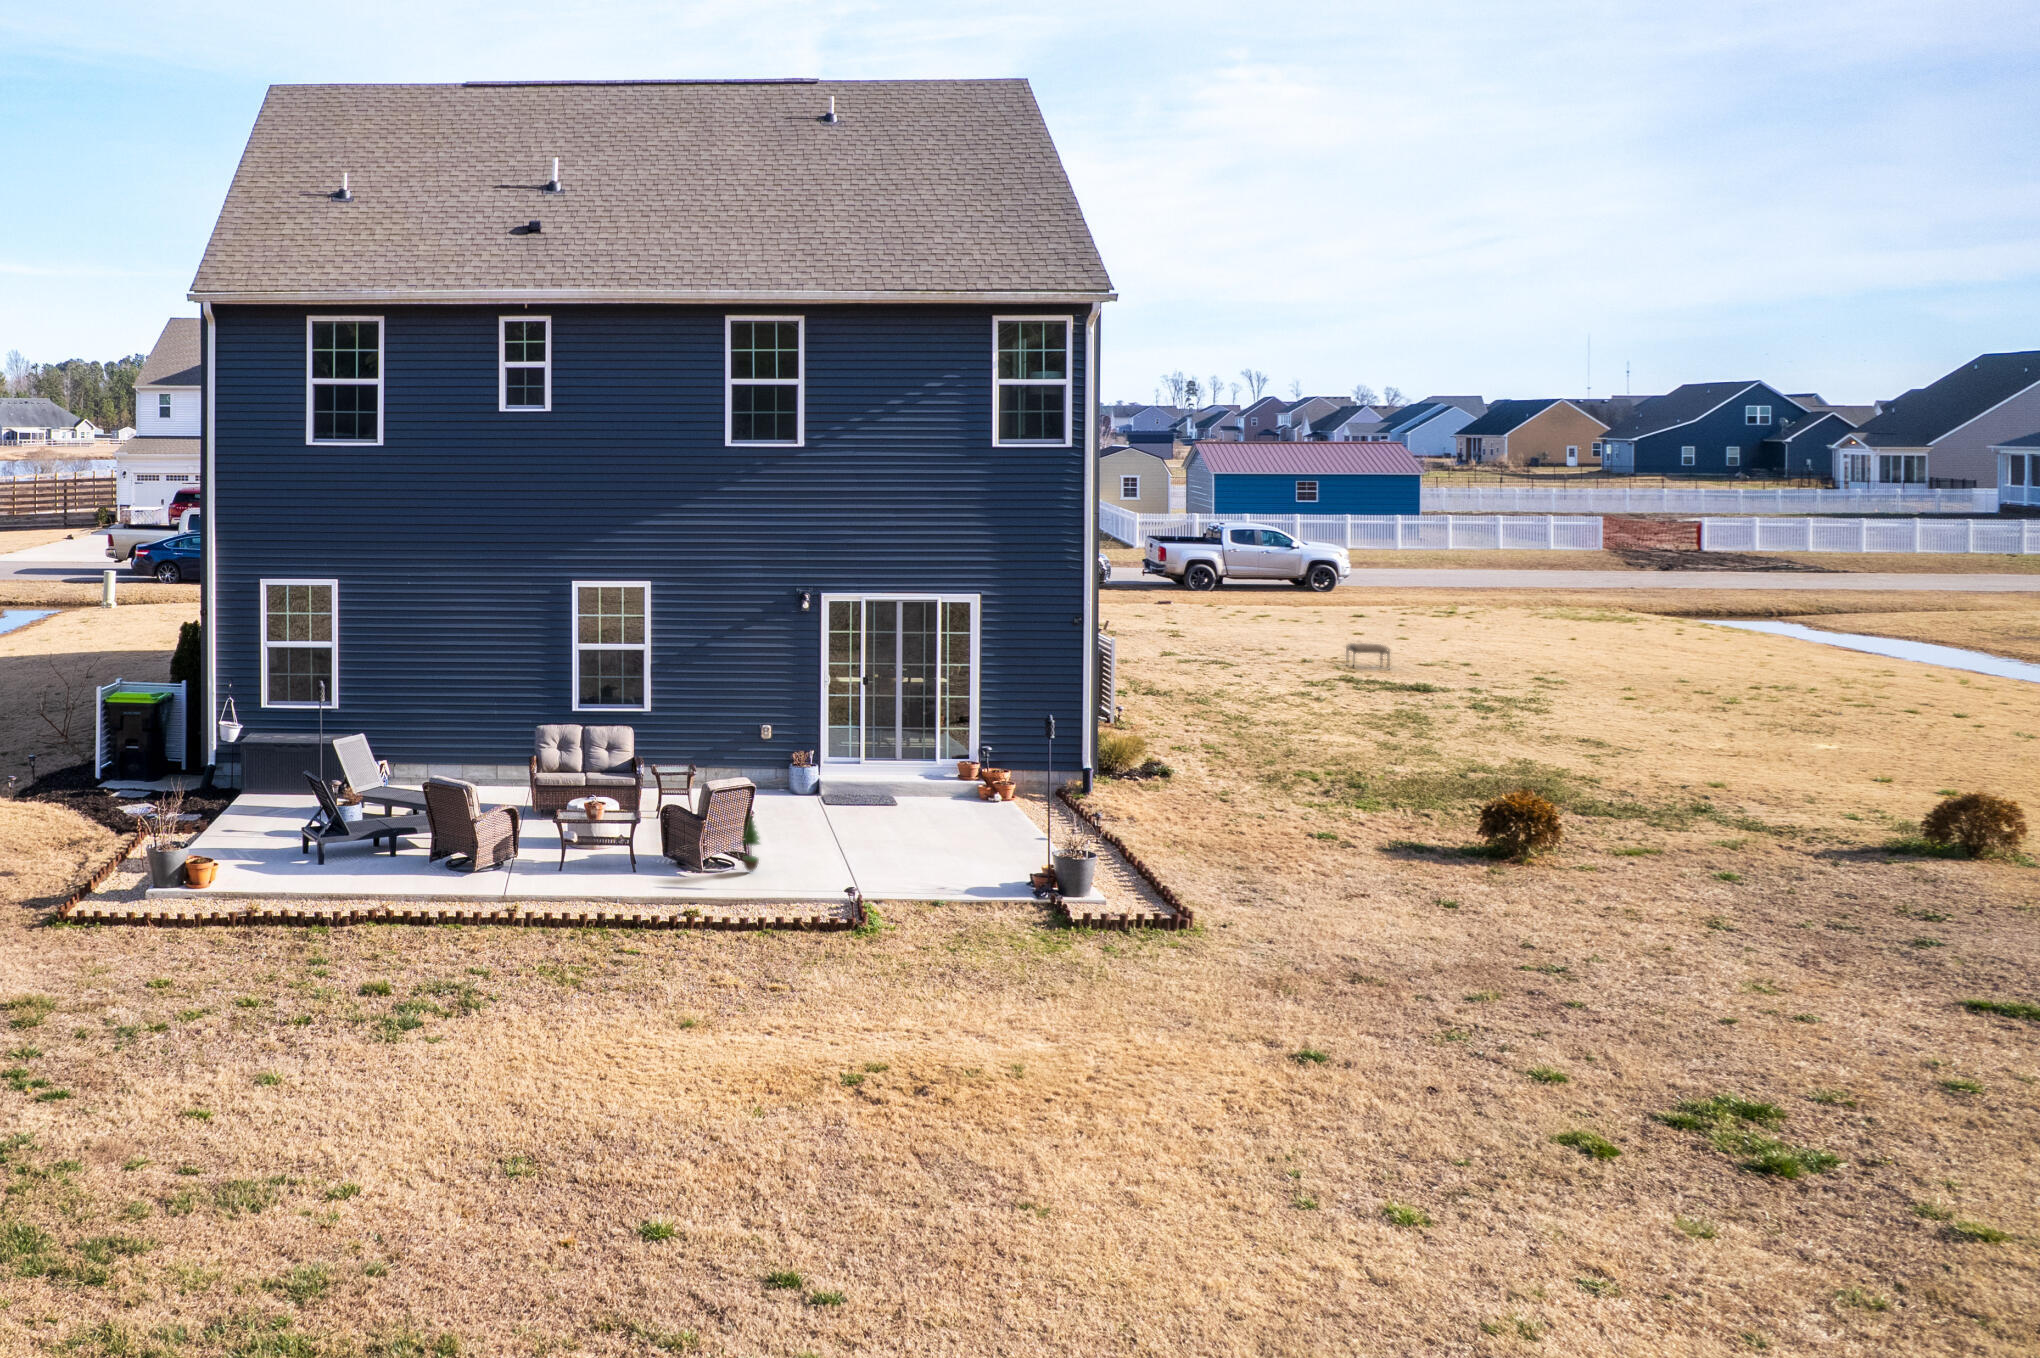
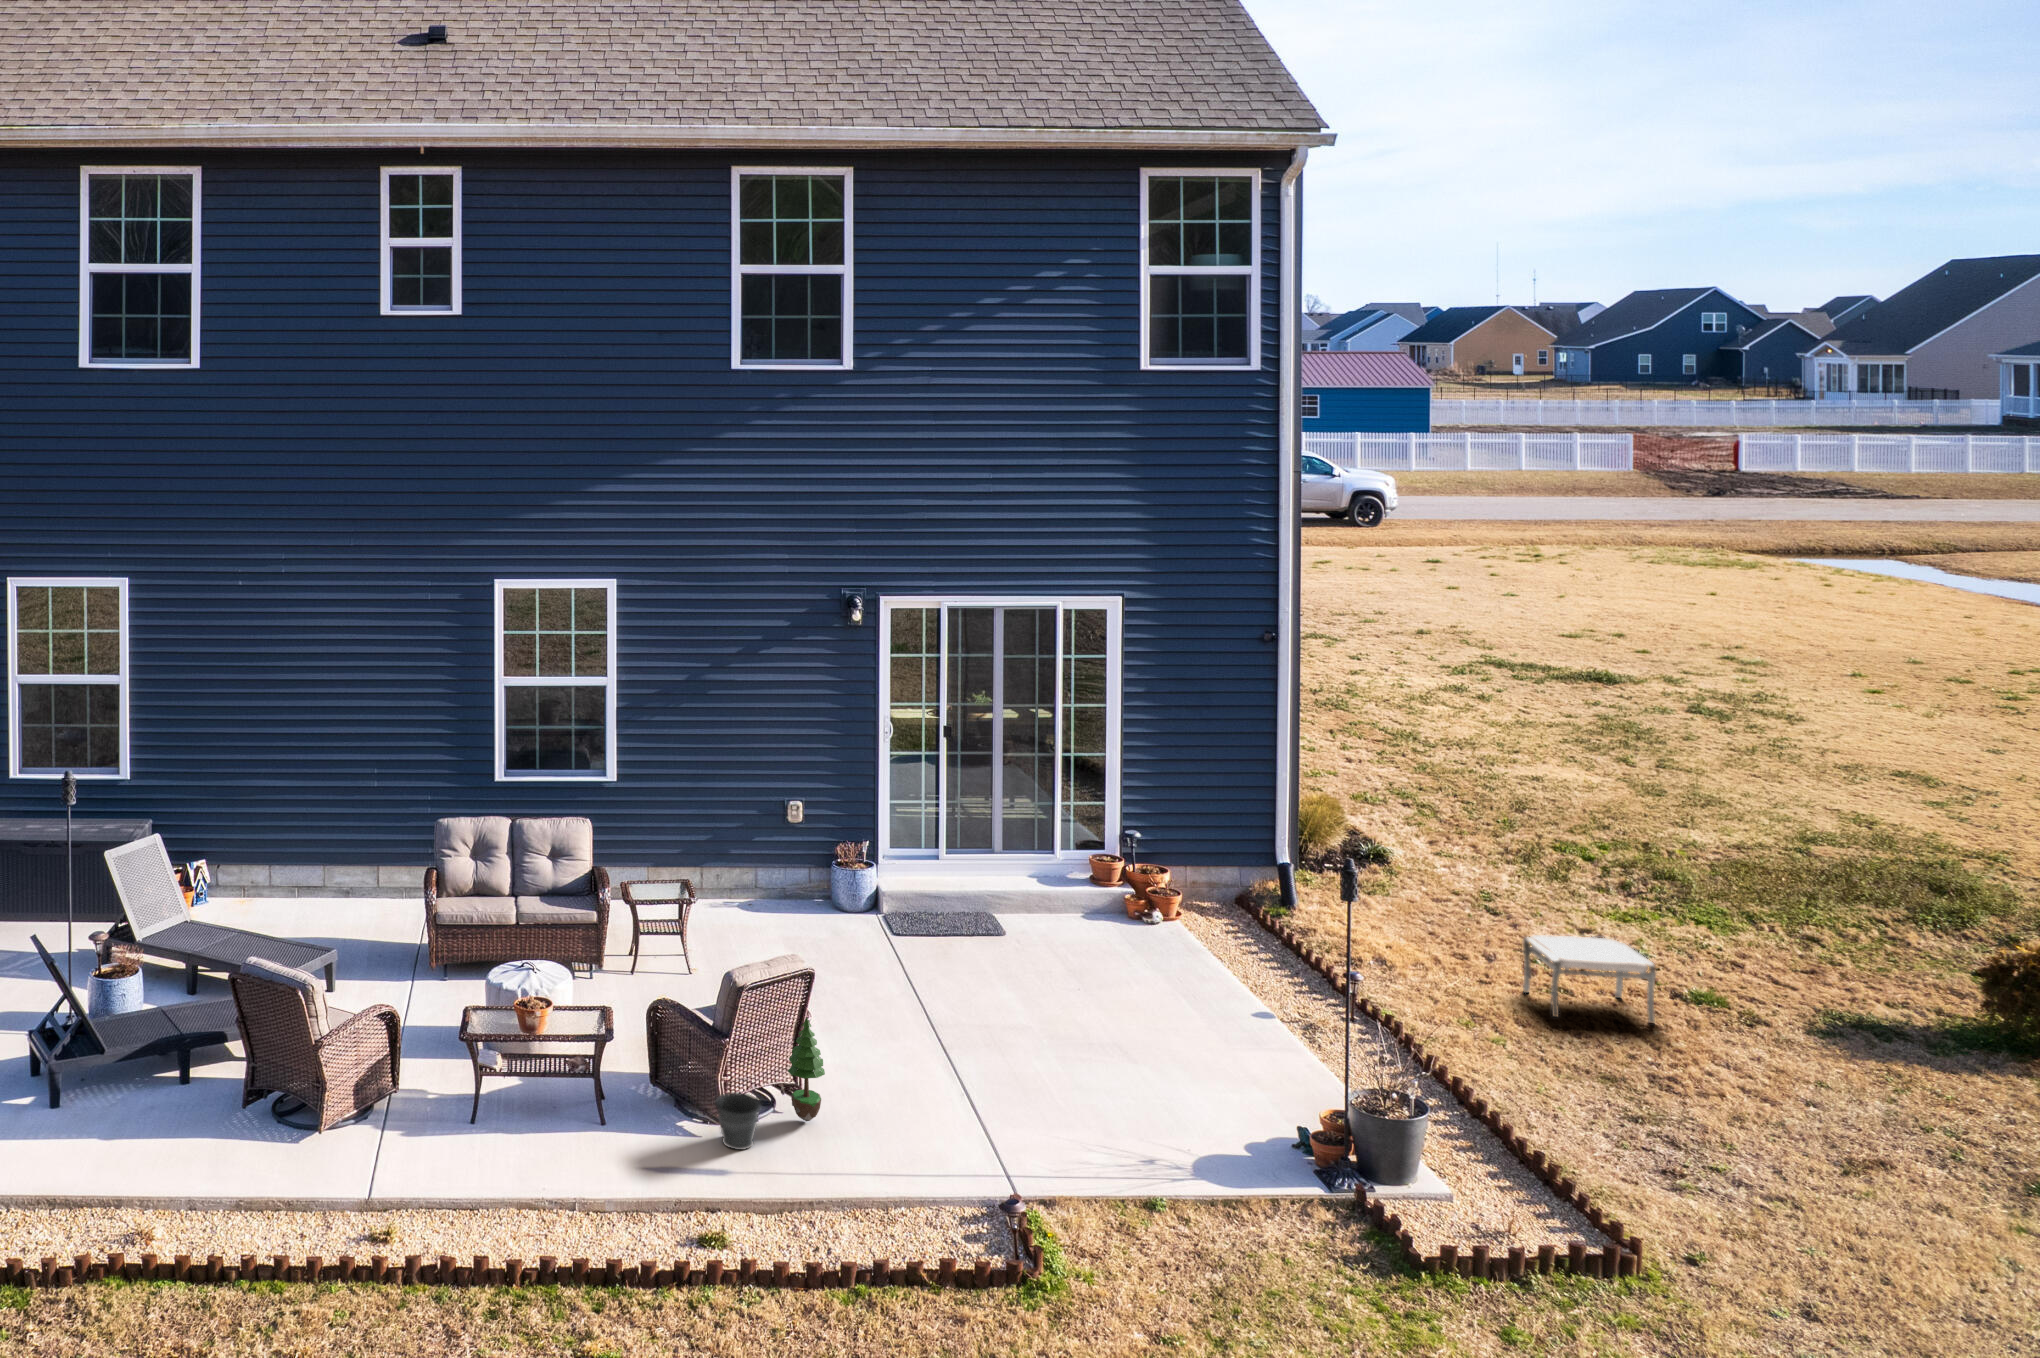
ottoman: present [1346,643,1390,667] -> present [1523,935,1657,1023]
bucket: none [697,843,723,881] -> present [715,1092,761,1150]

